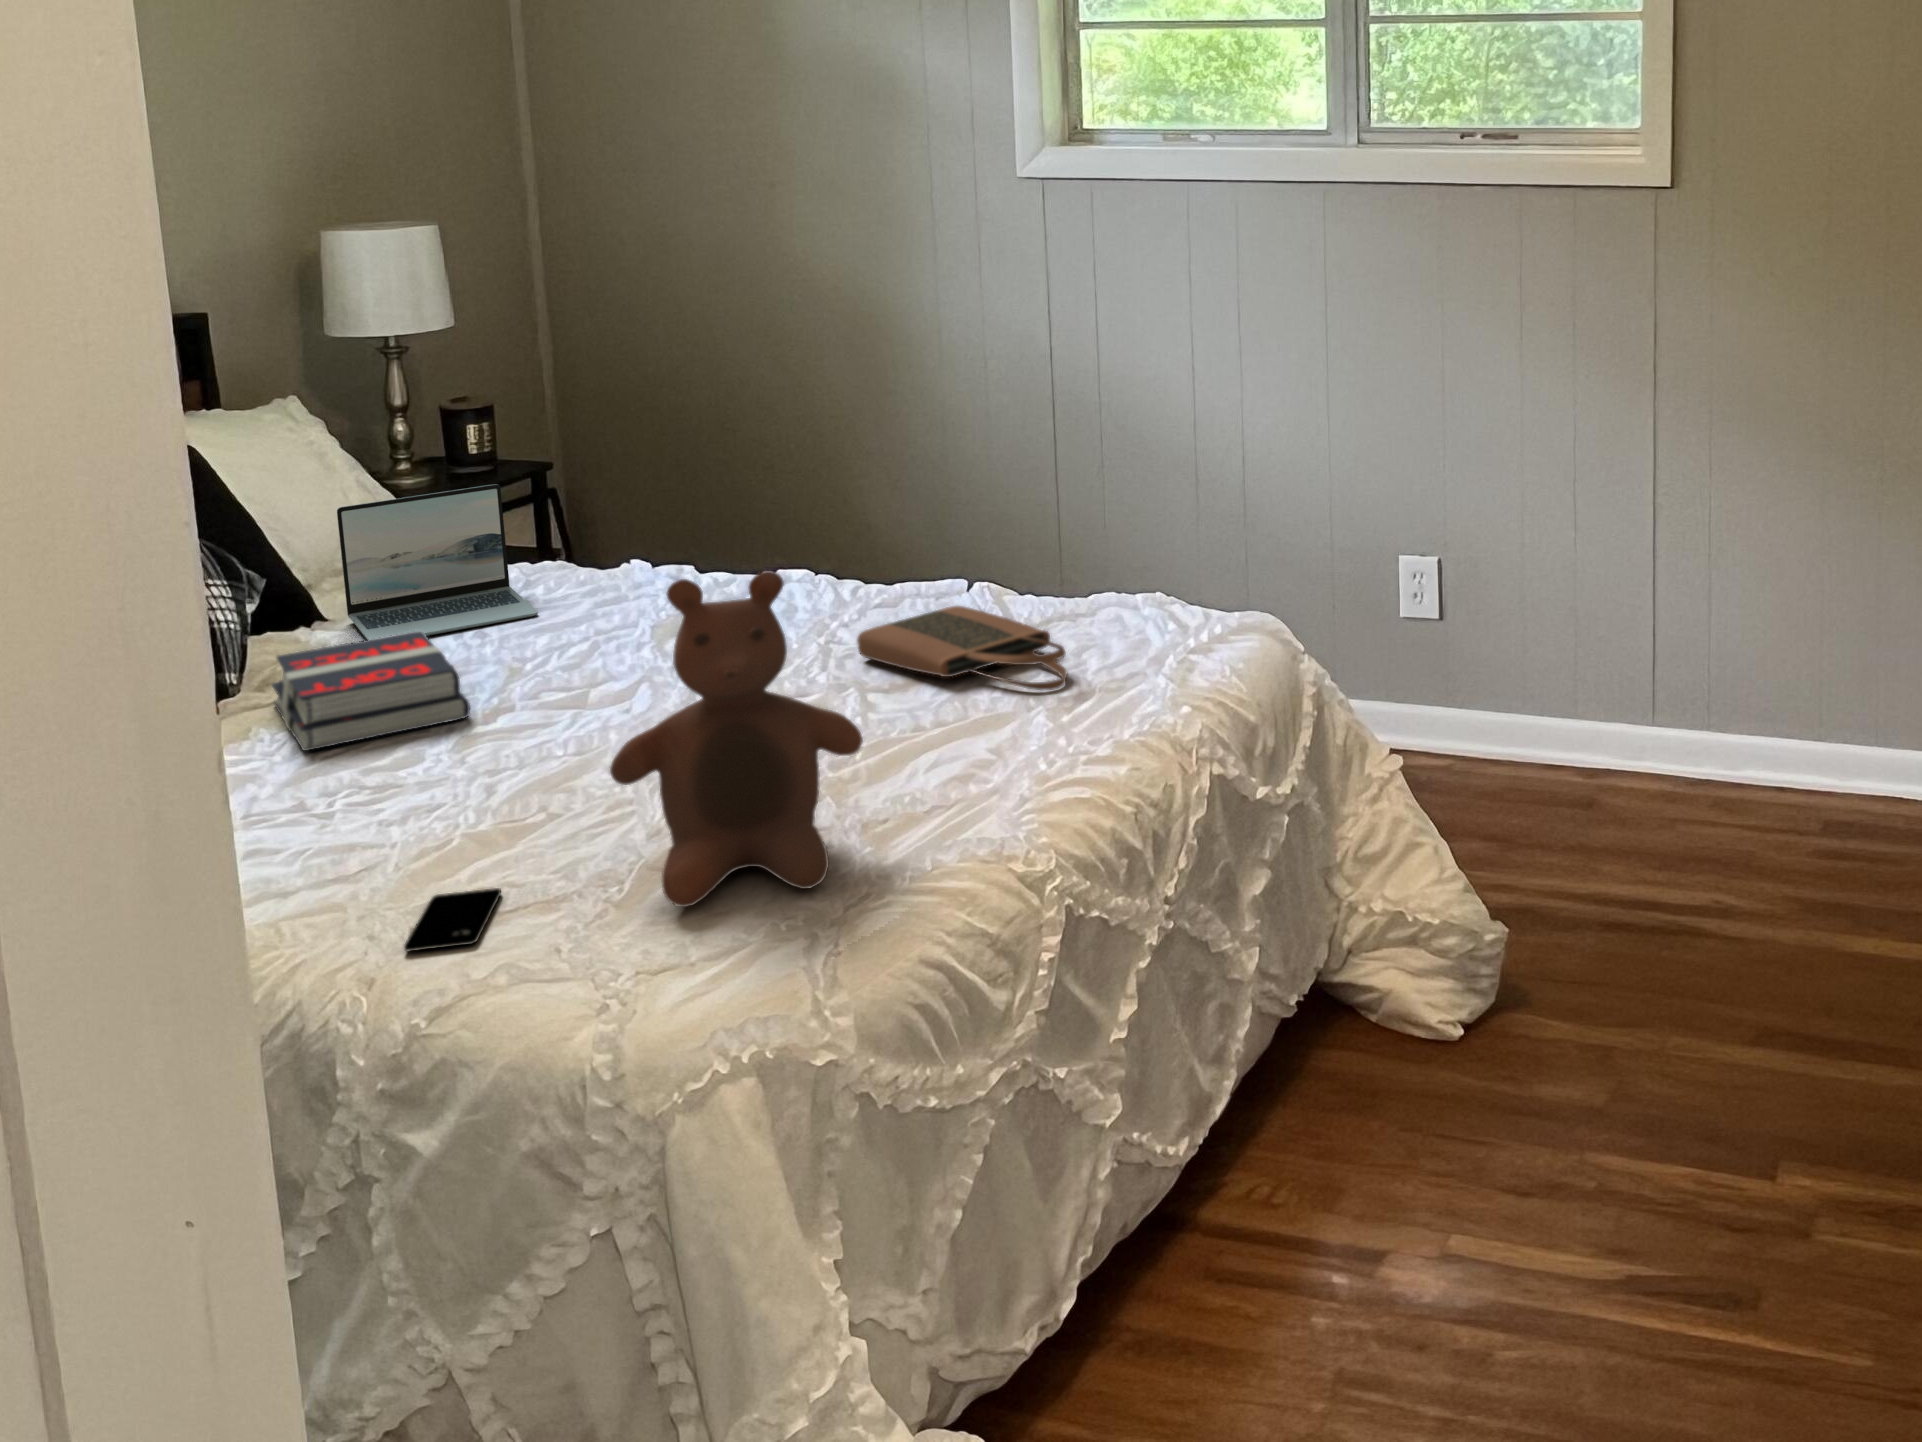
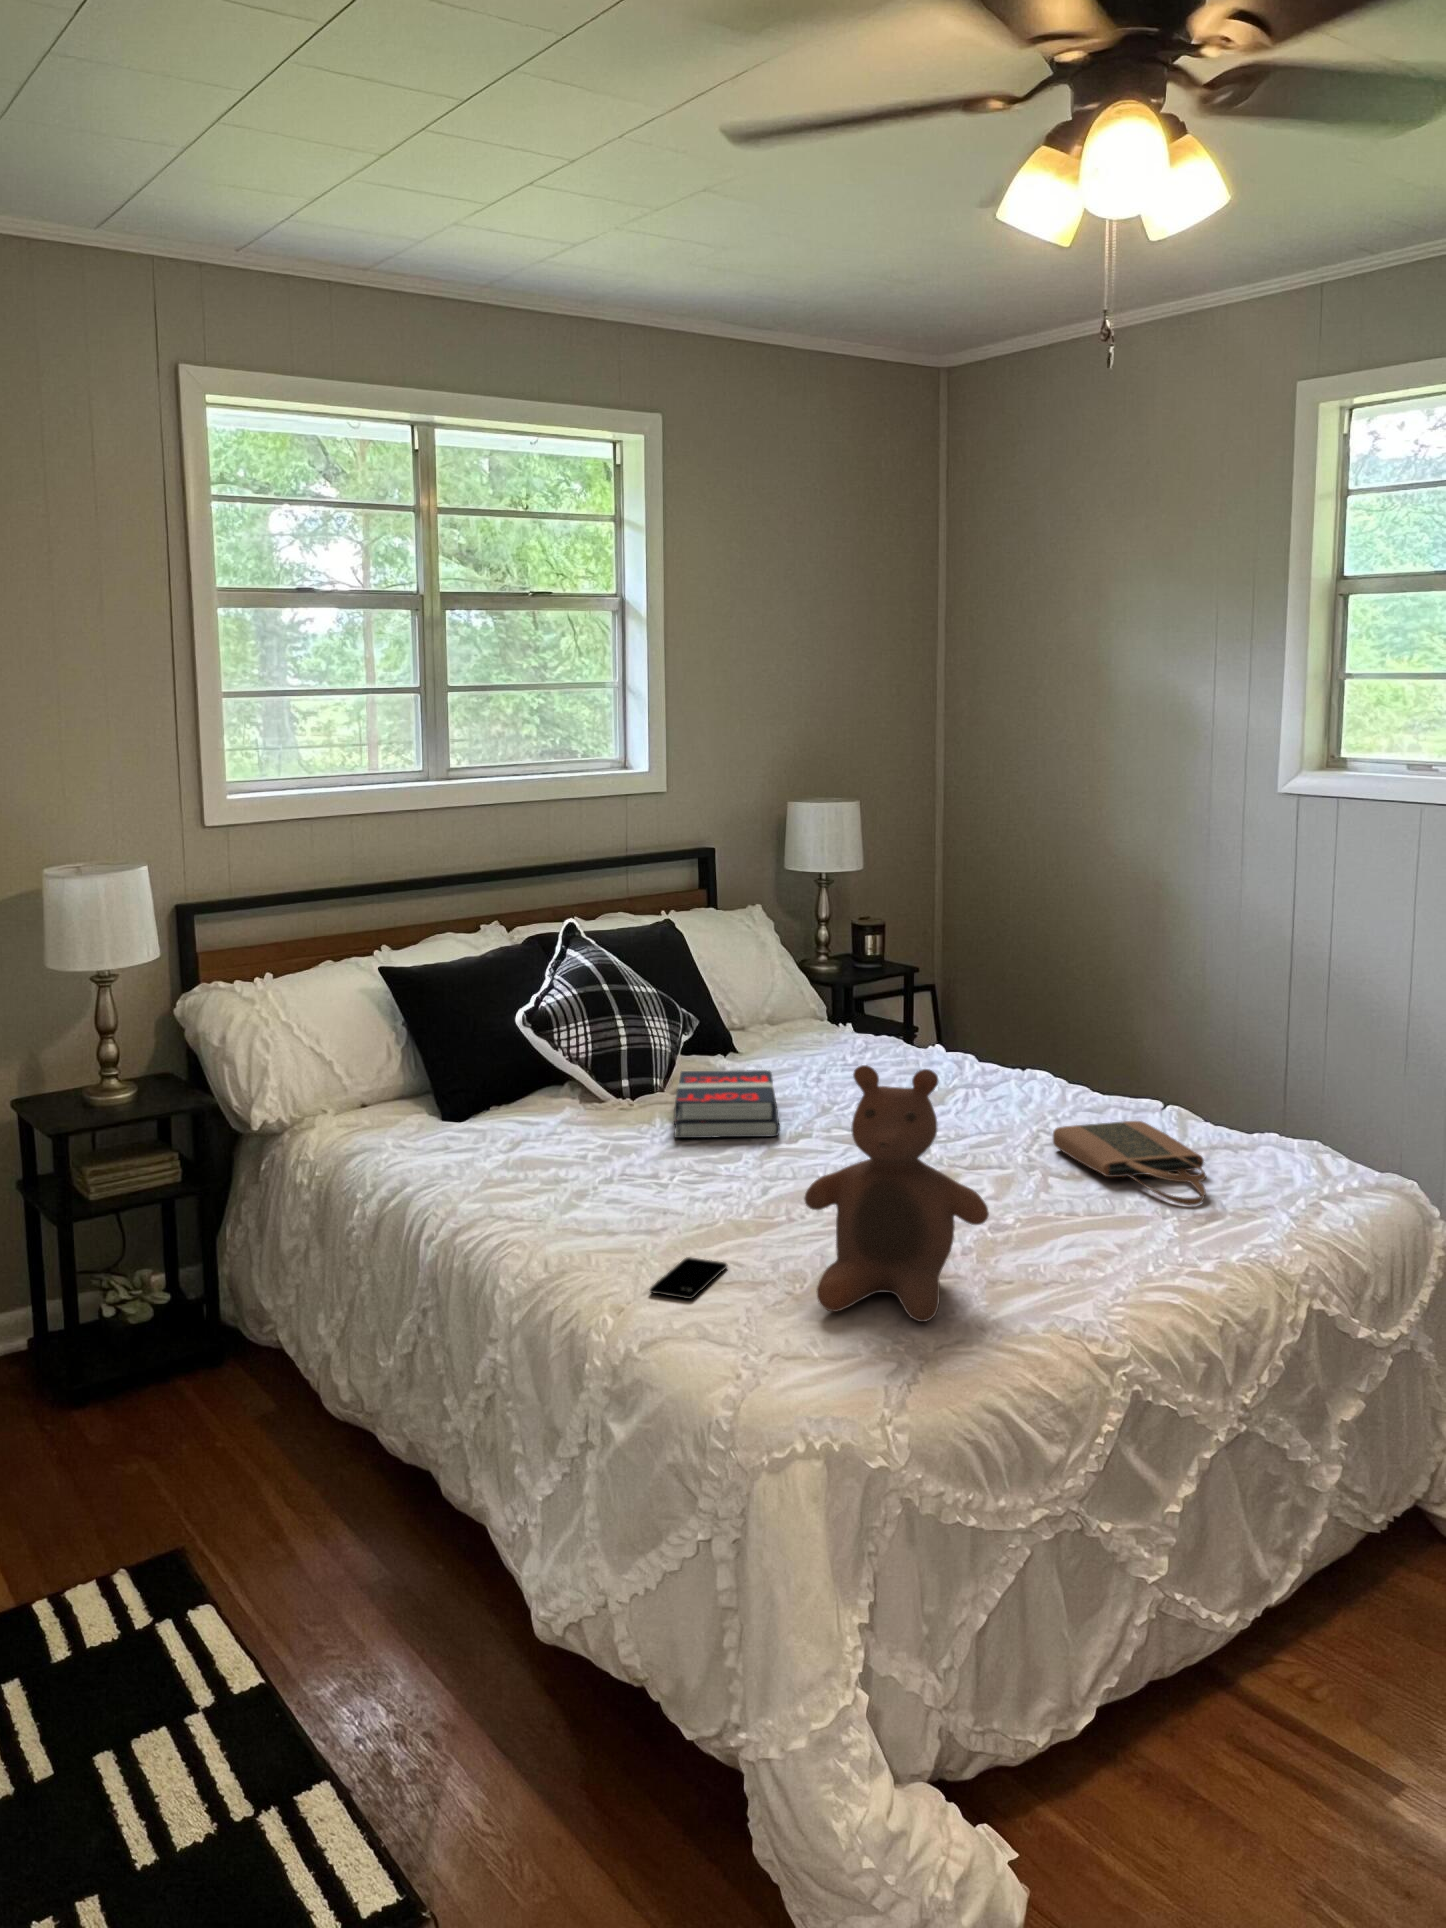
laptop: present [337,484,538,640] -> none [747,977,859,1075]

